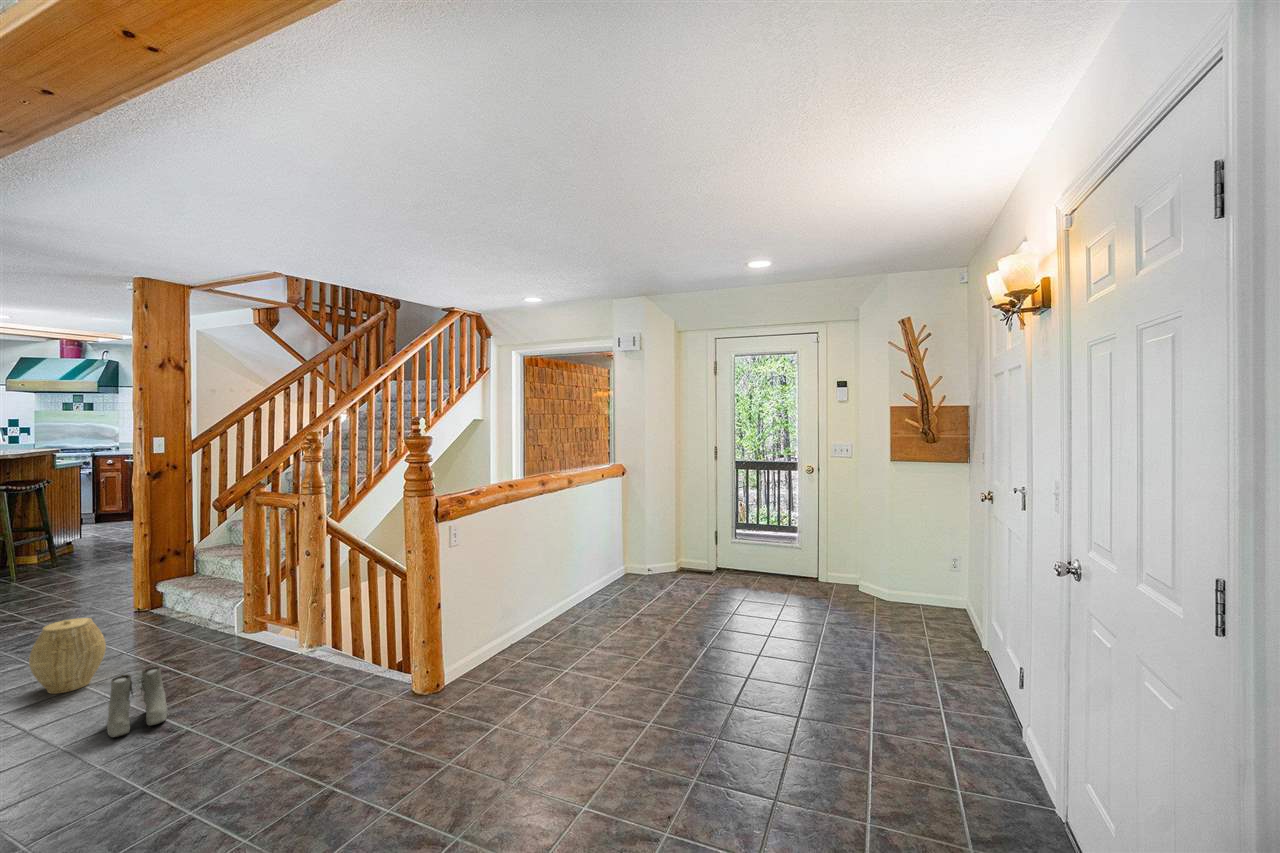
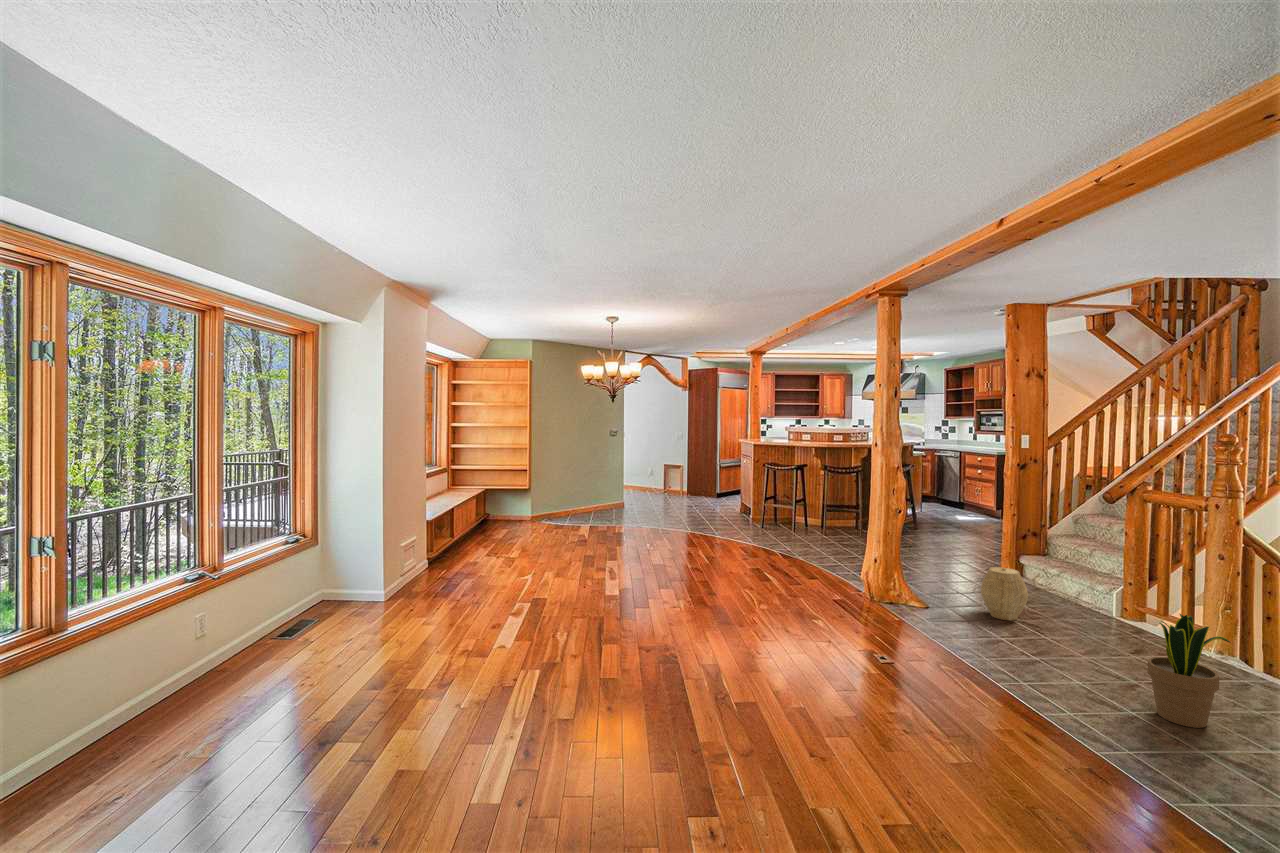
potted plant: none [165,637,252,776] -> present [1147,614,1231,728]
boots: present [107,667,167,737] -> none [1061,620,1110,669]

